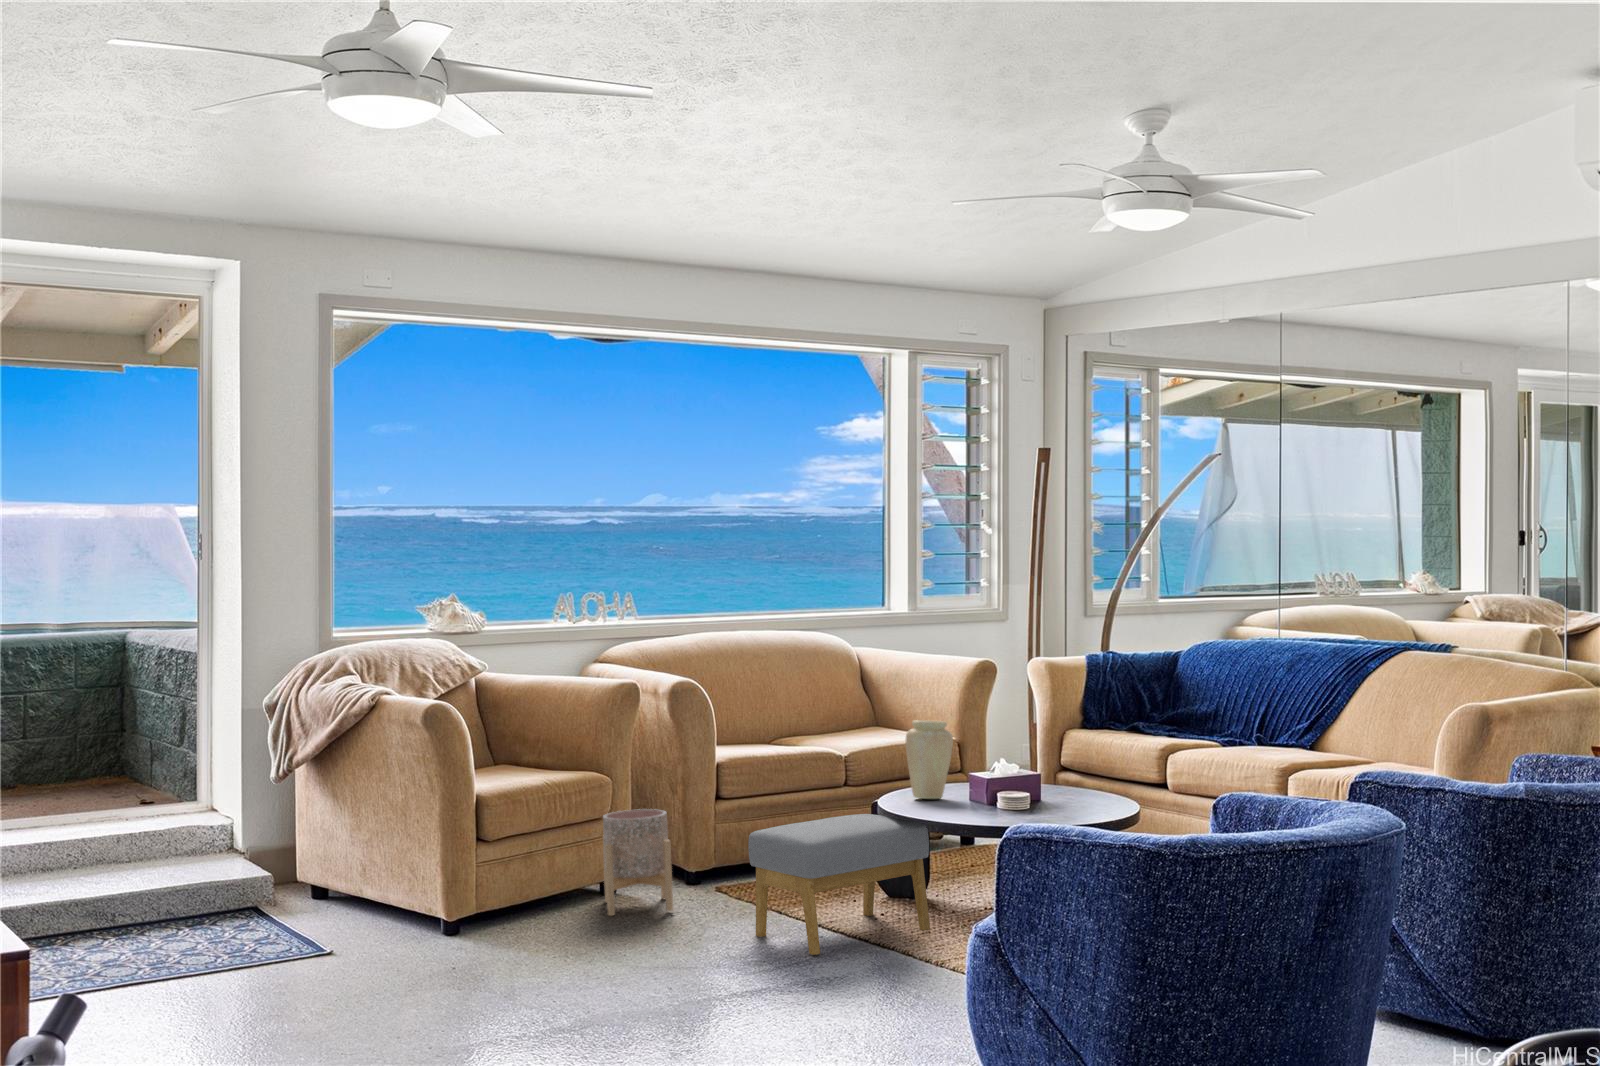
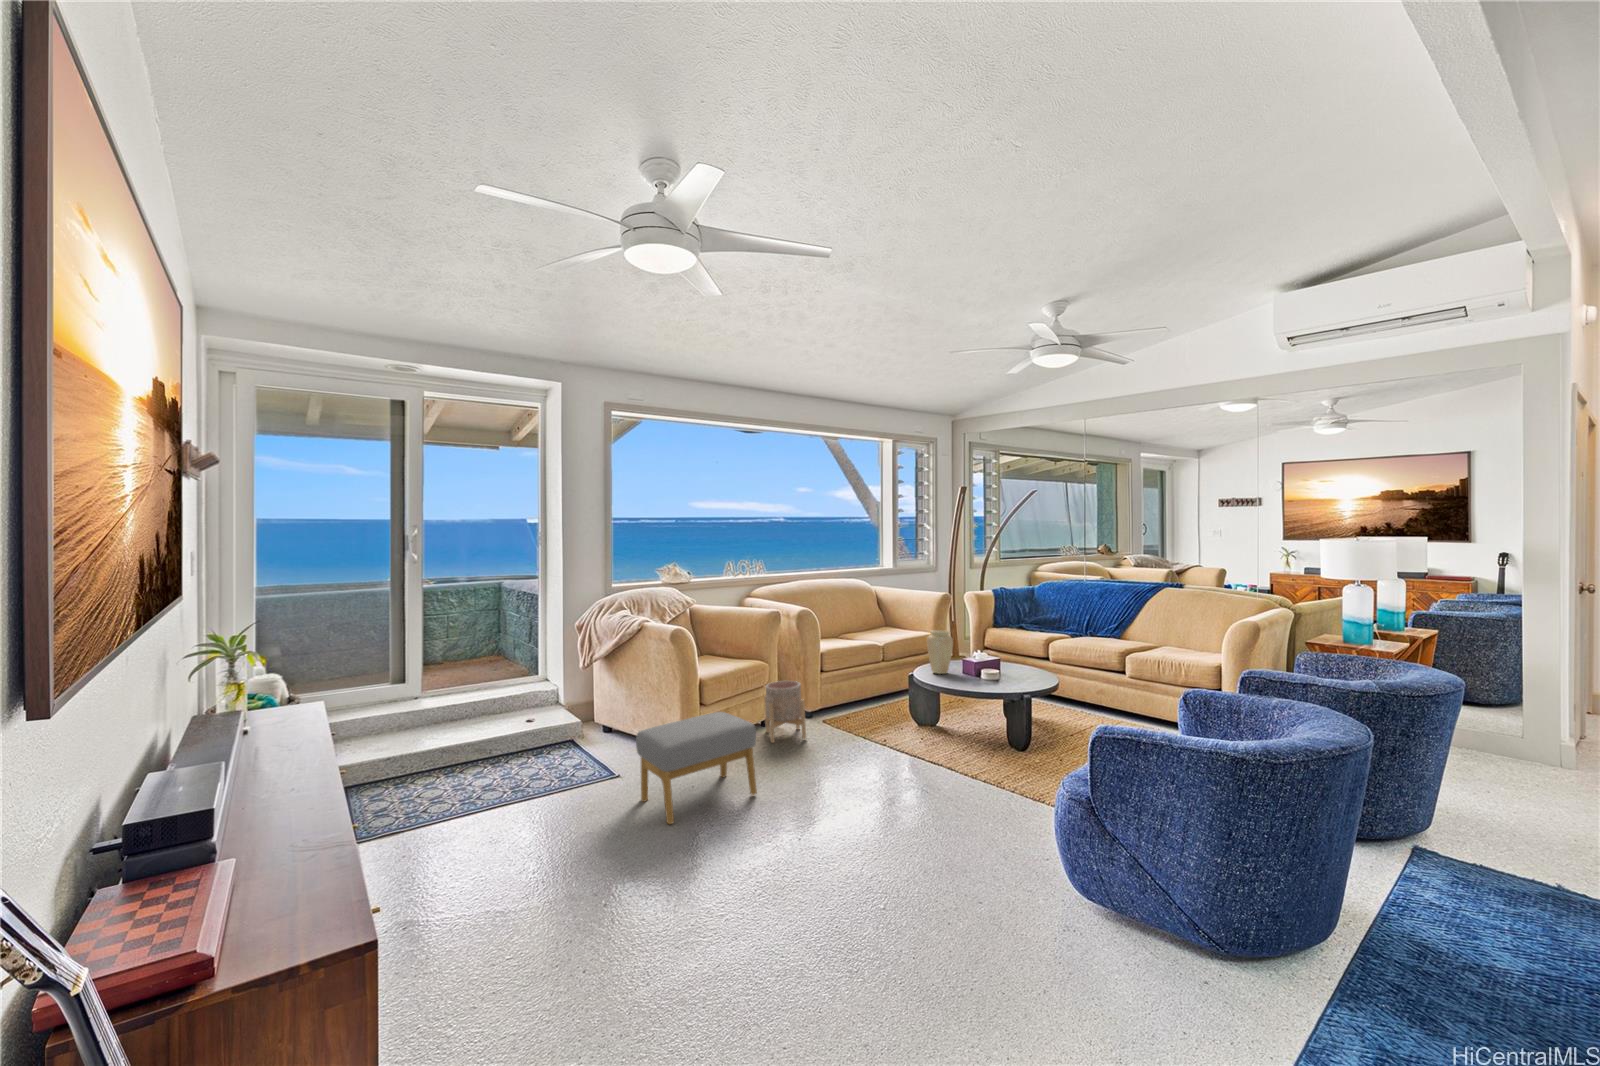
footstool: present [748,814,930,955] -> present [636,712,757,824]

